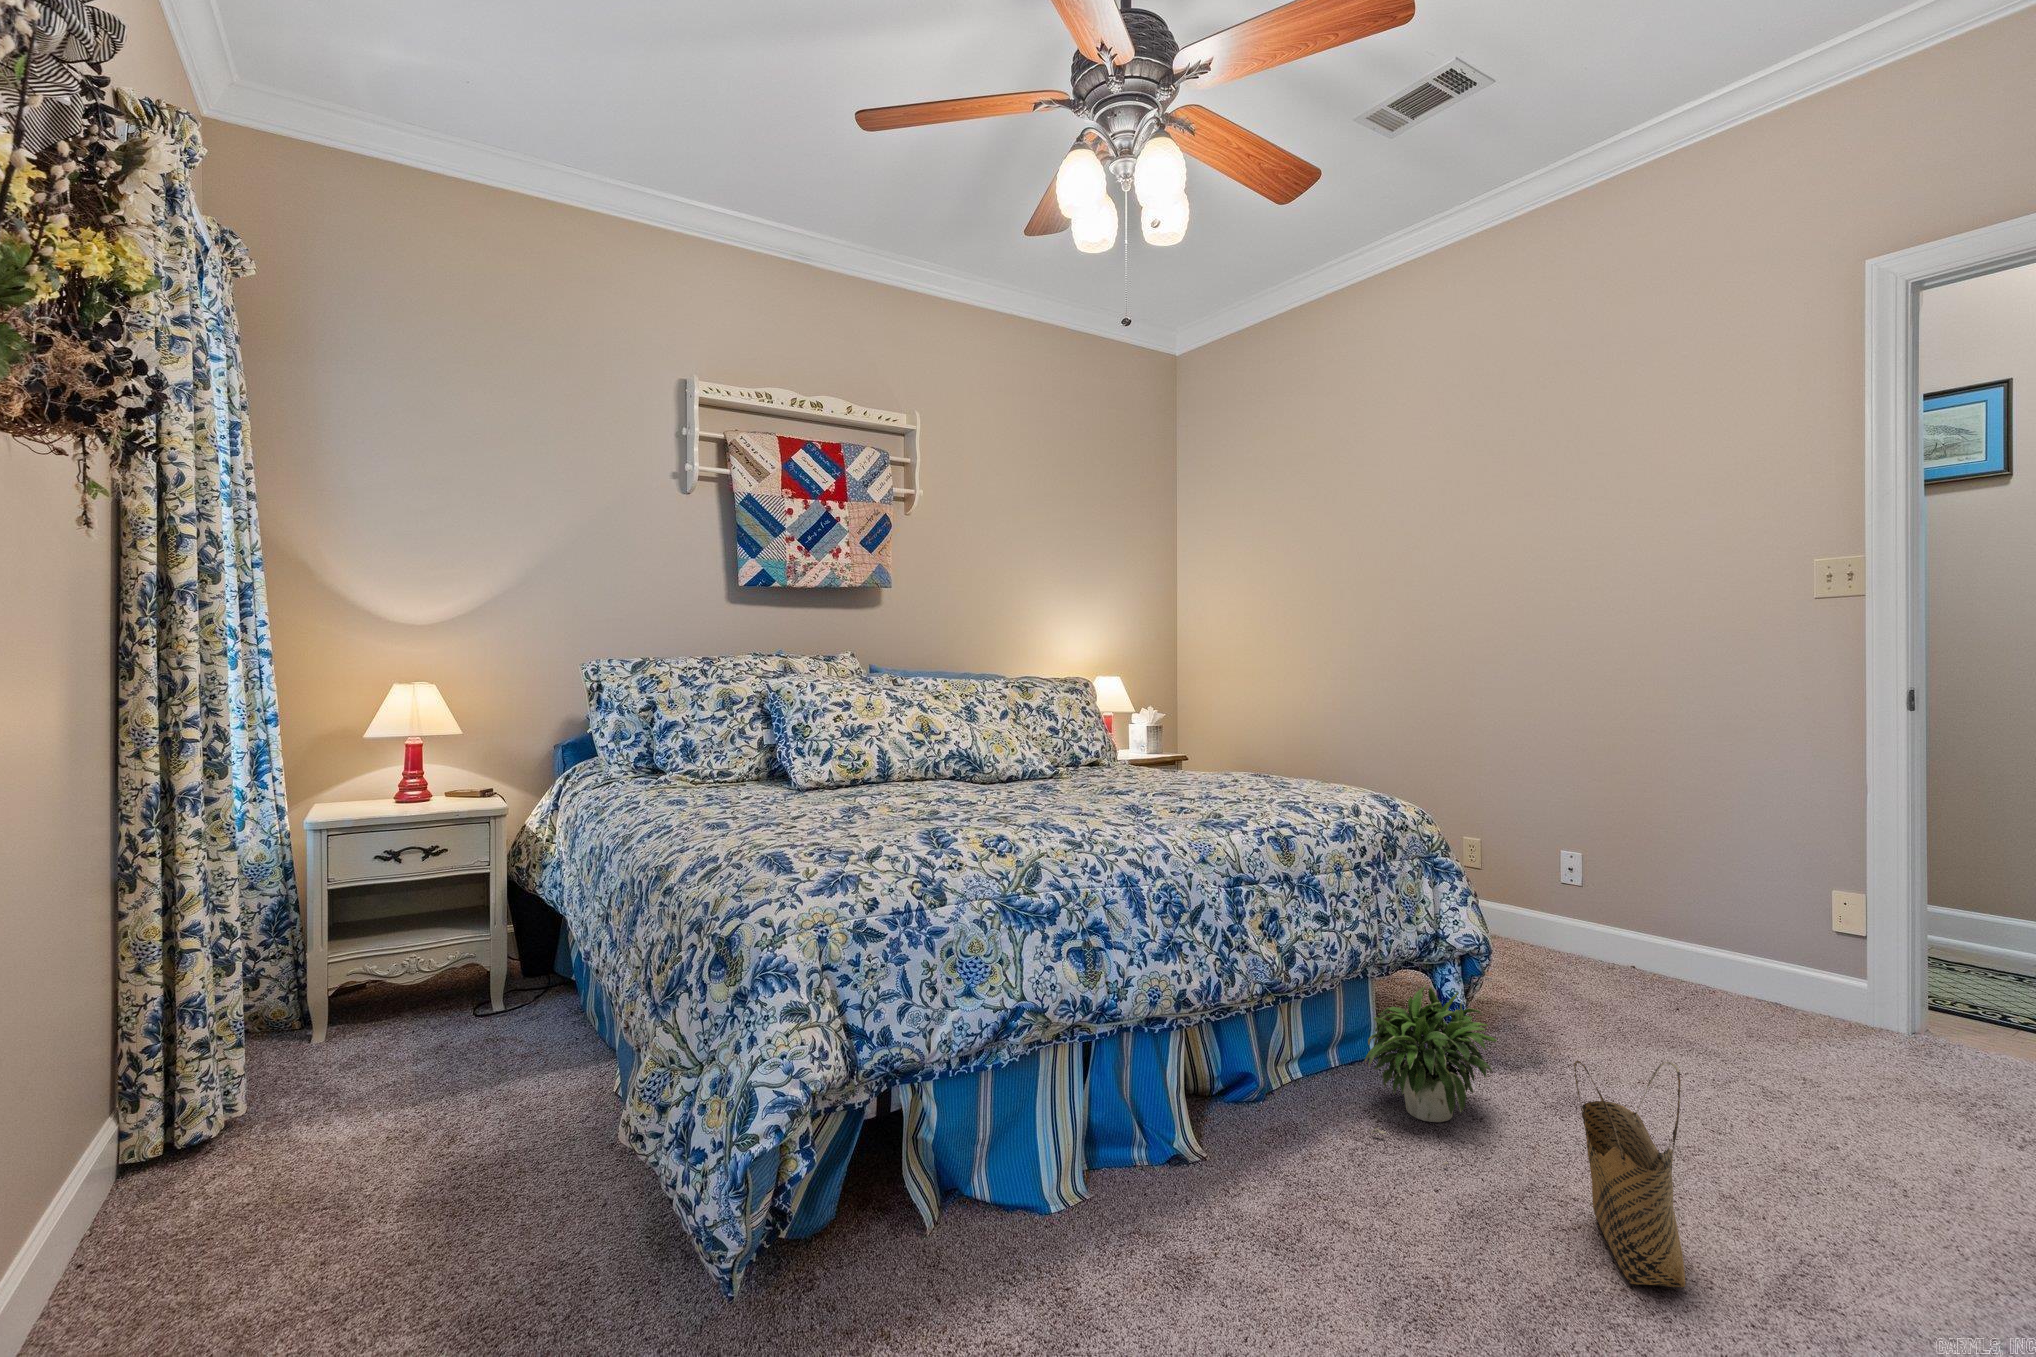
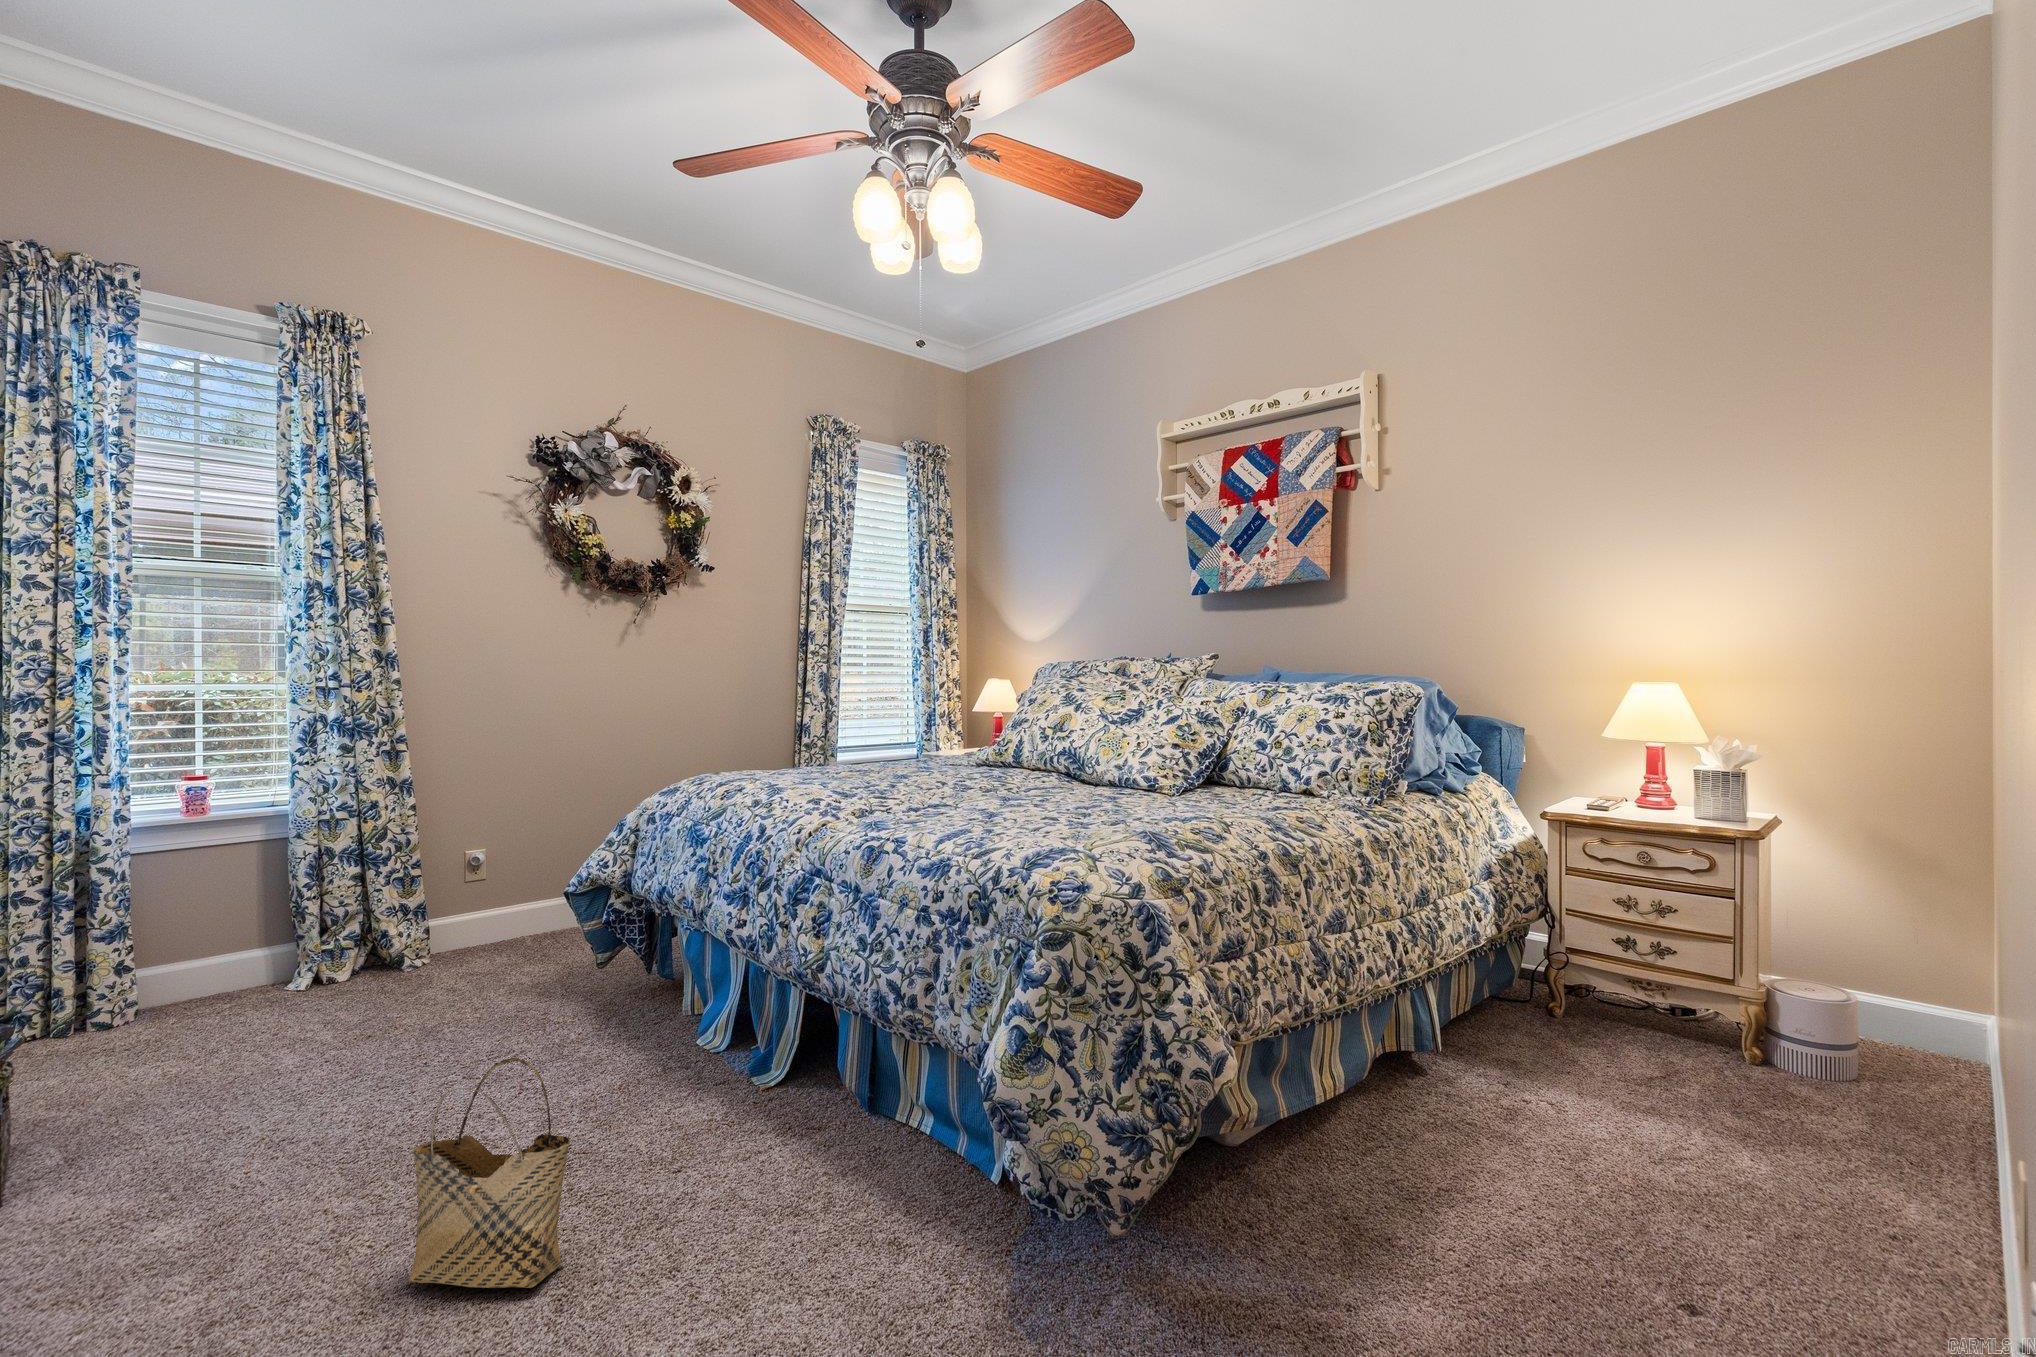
potted plant: present [1364,984,1497,1167] -> none [685,1049,900,1207]

